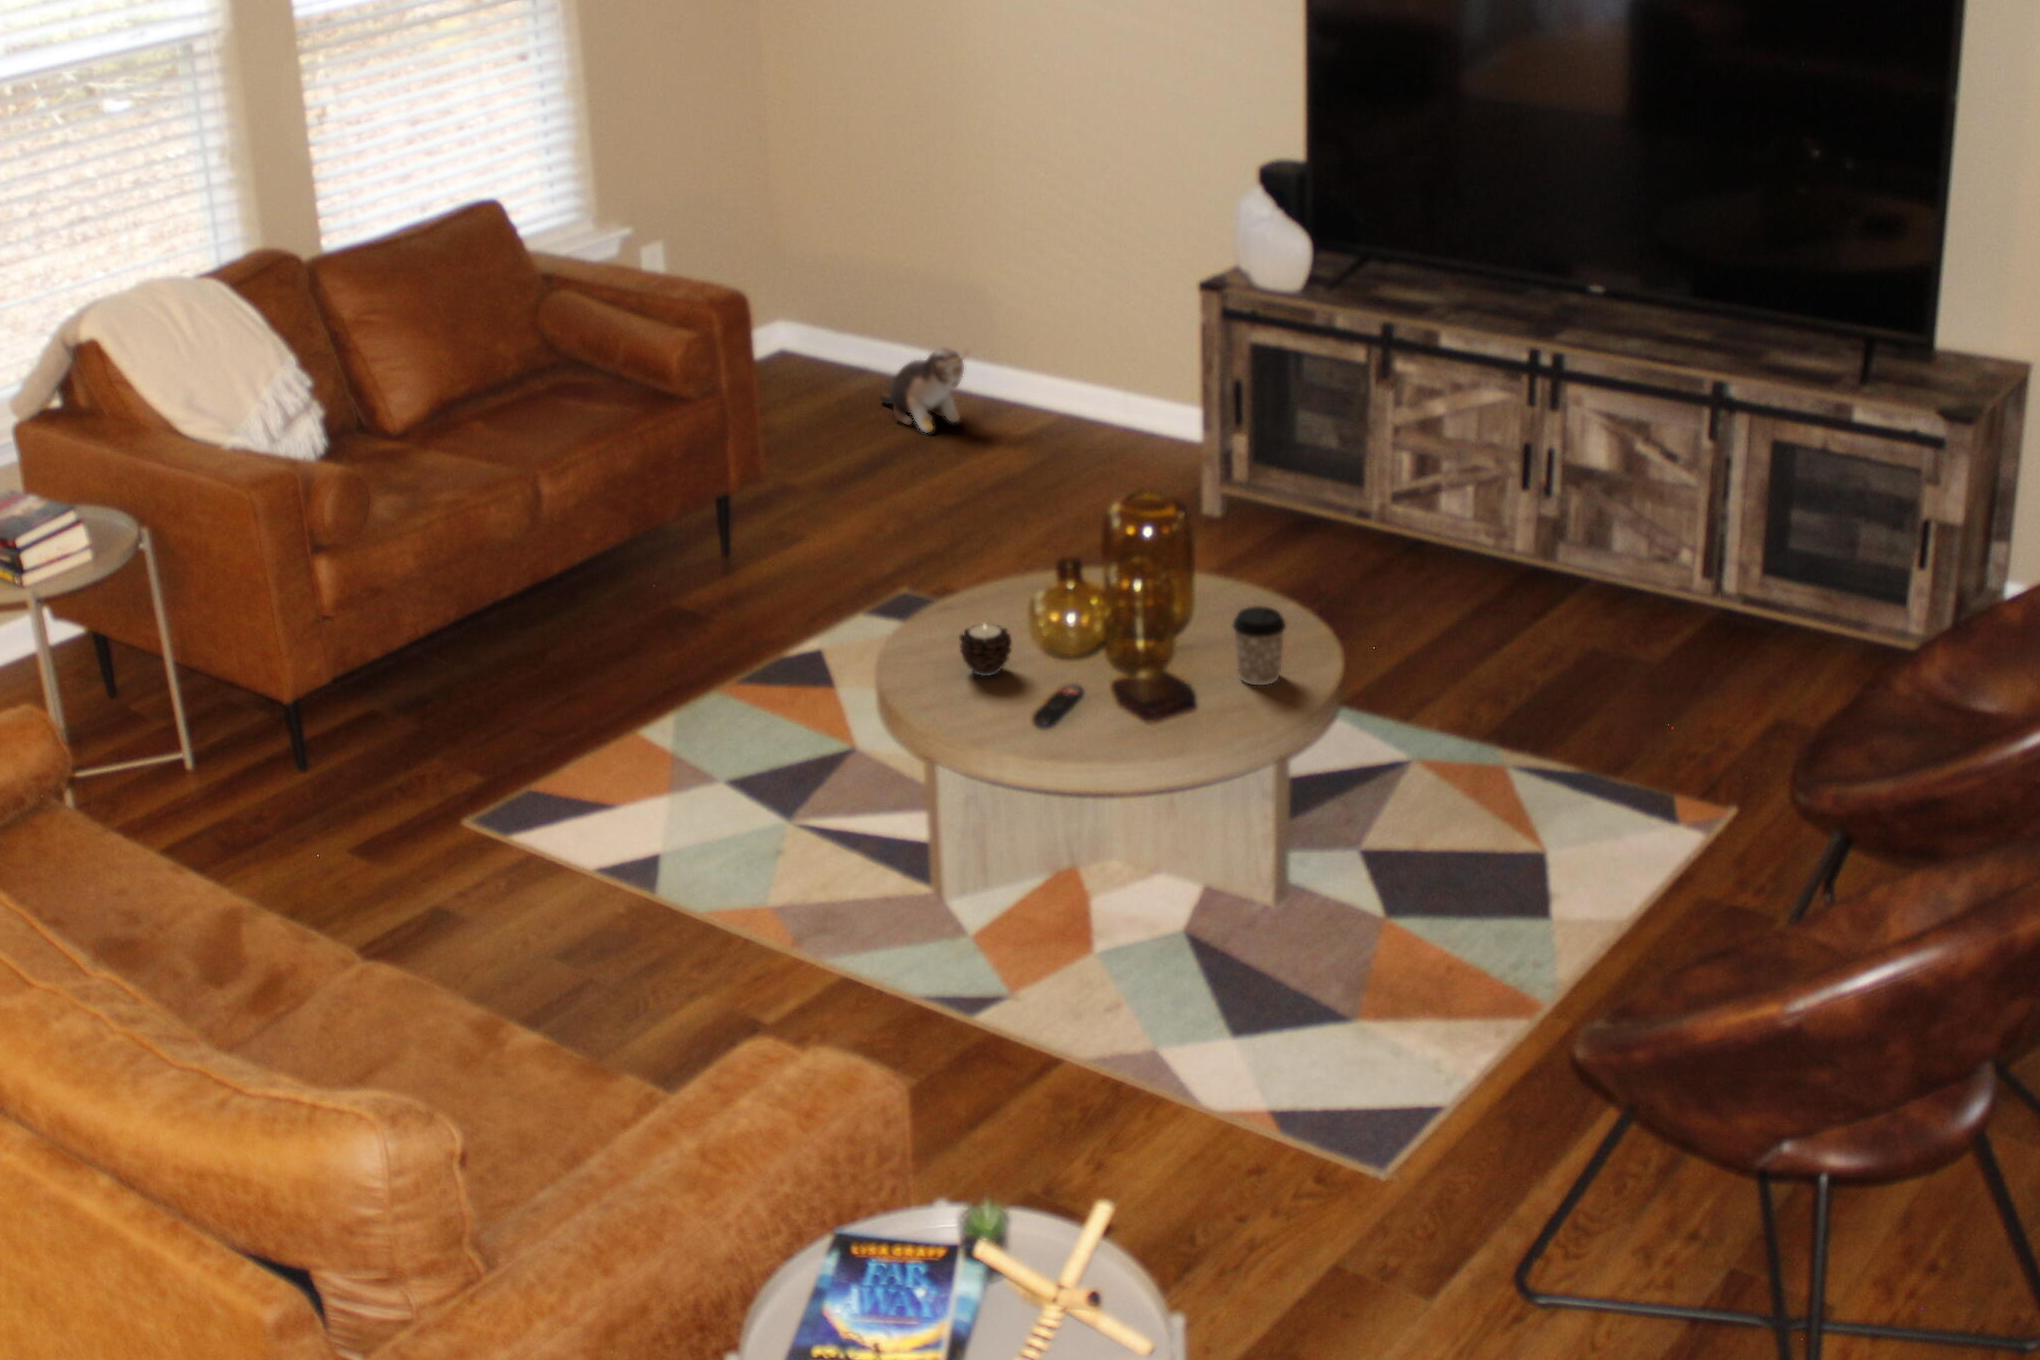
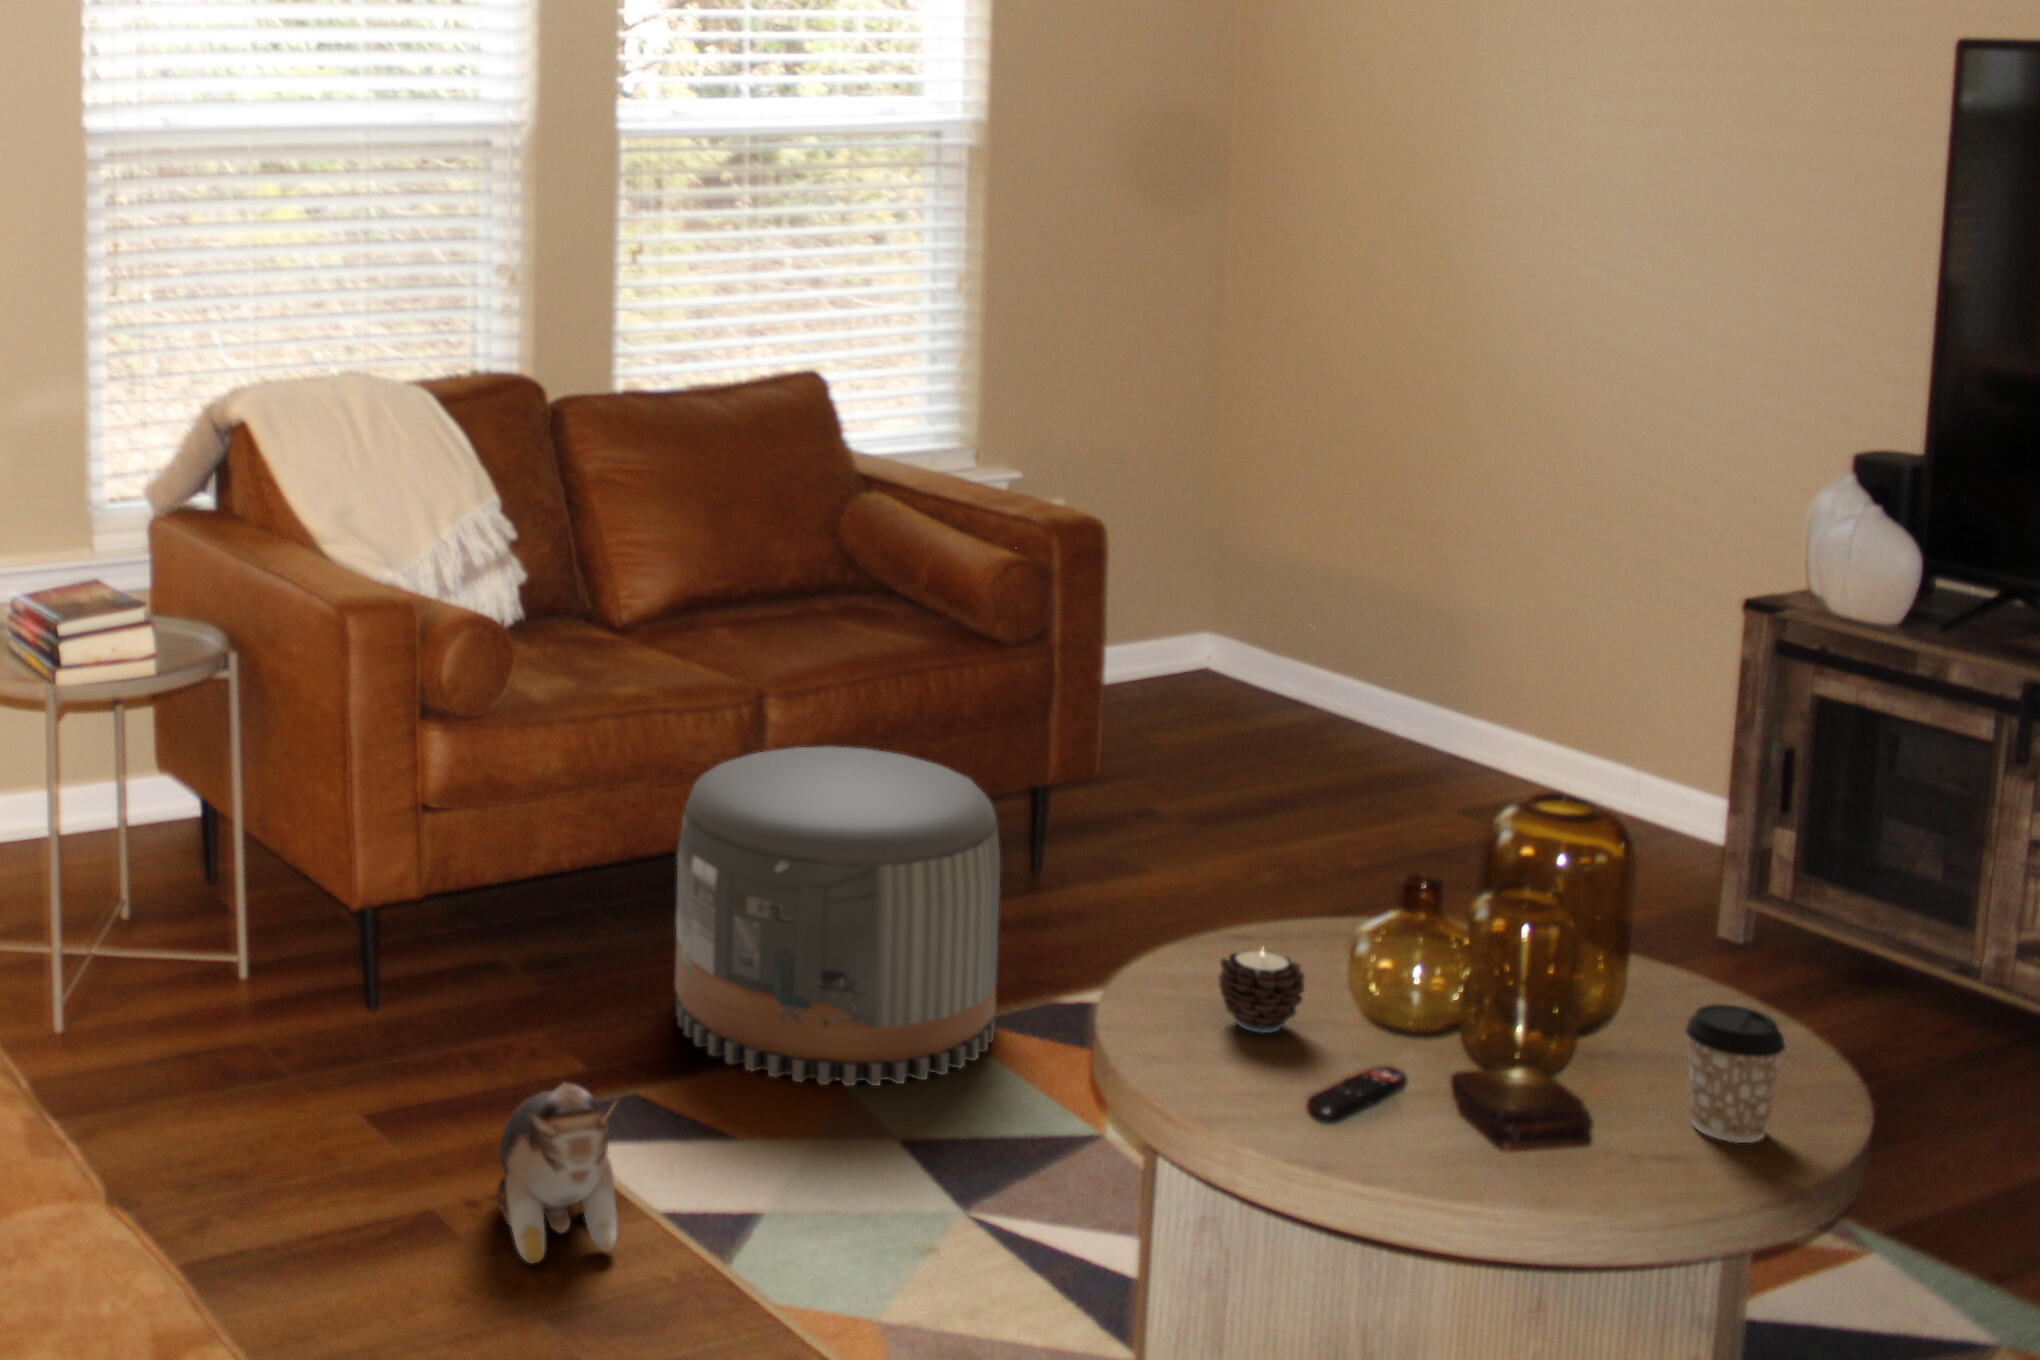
plush toy: present [880,347,969,433] -> present [497,1083,617,1263]
pouf: none [519,506,763,758] -> present [675,746,1000,1086]

